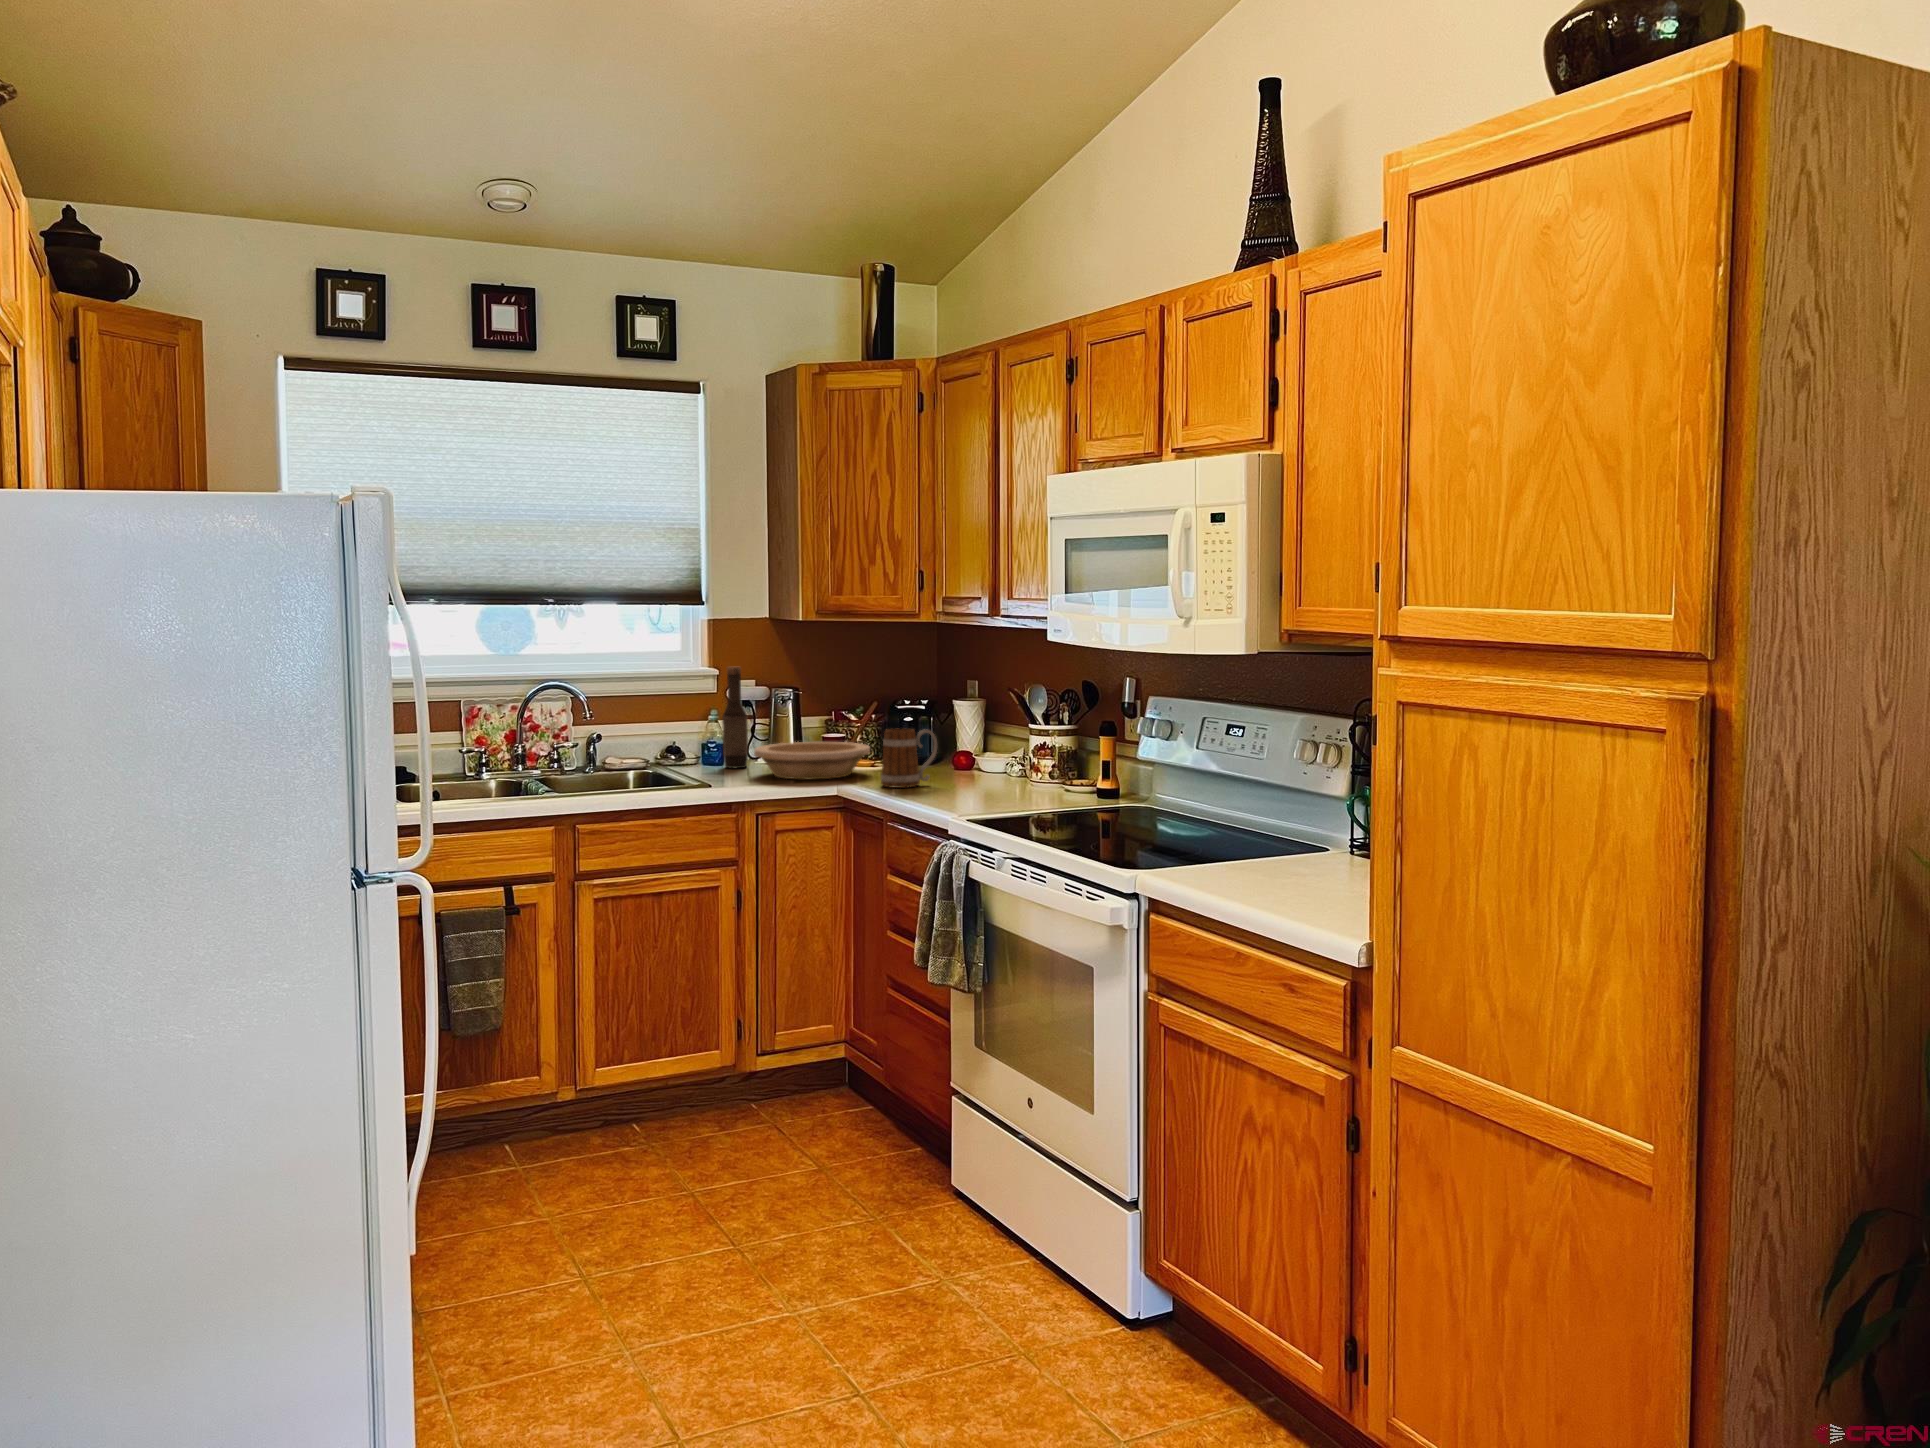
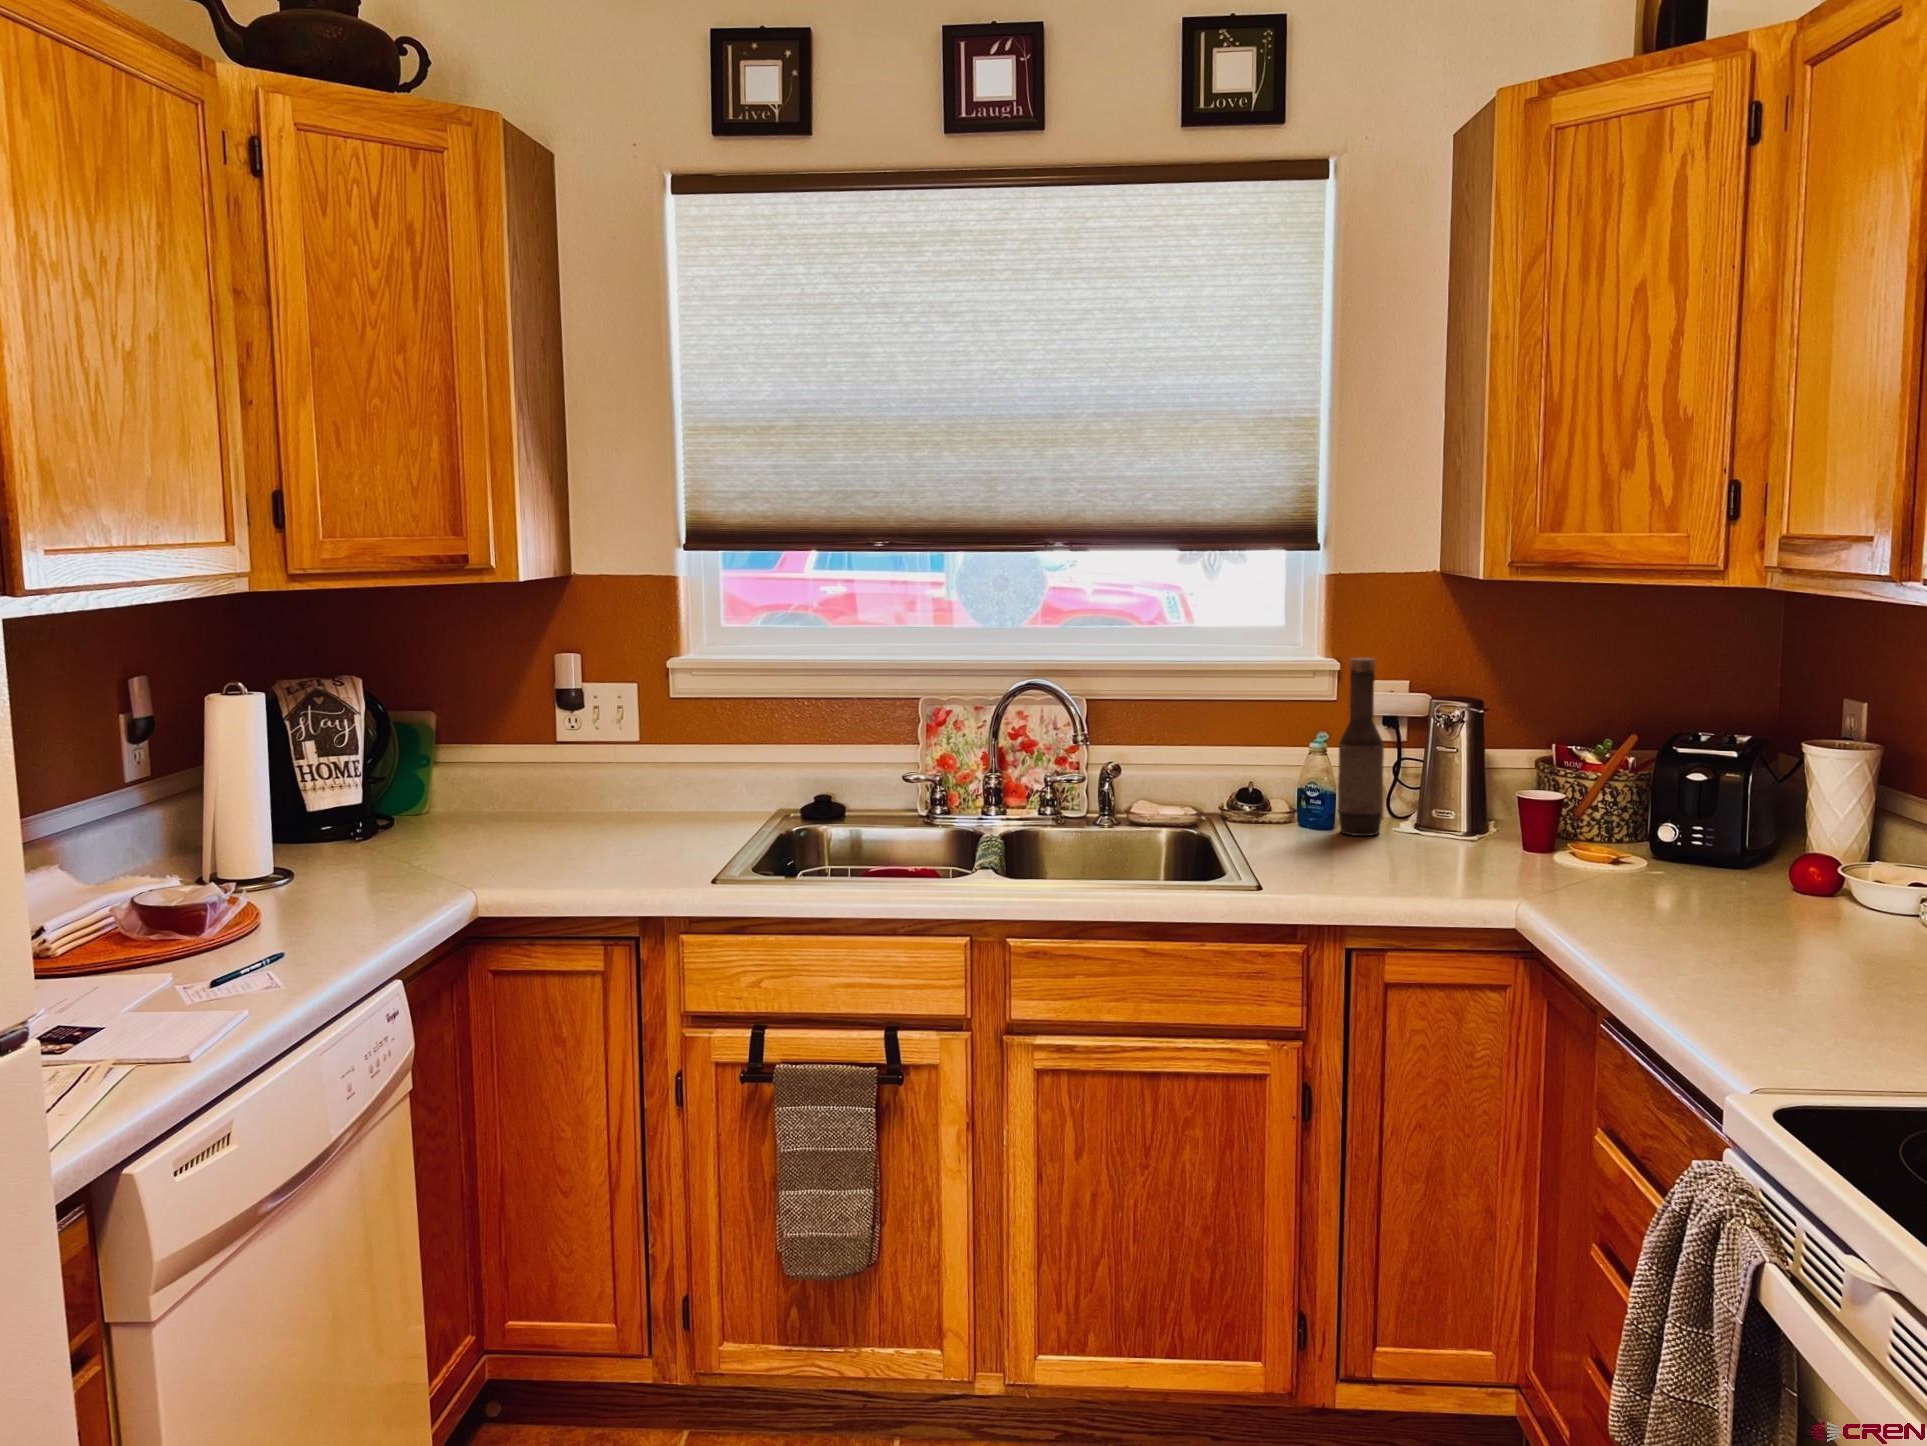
mug: present [881,728,937,788] -> none [1606,810,1742,939]
bowl: present [754,742,870,779] -> none [1373,801,1603,886]

